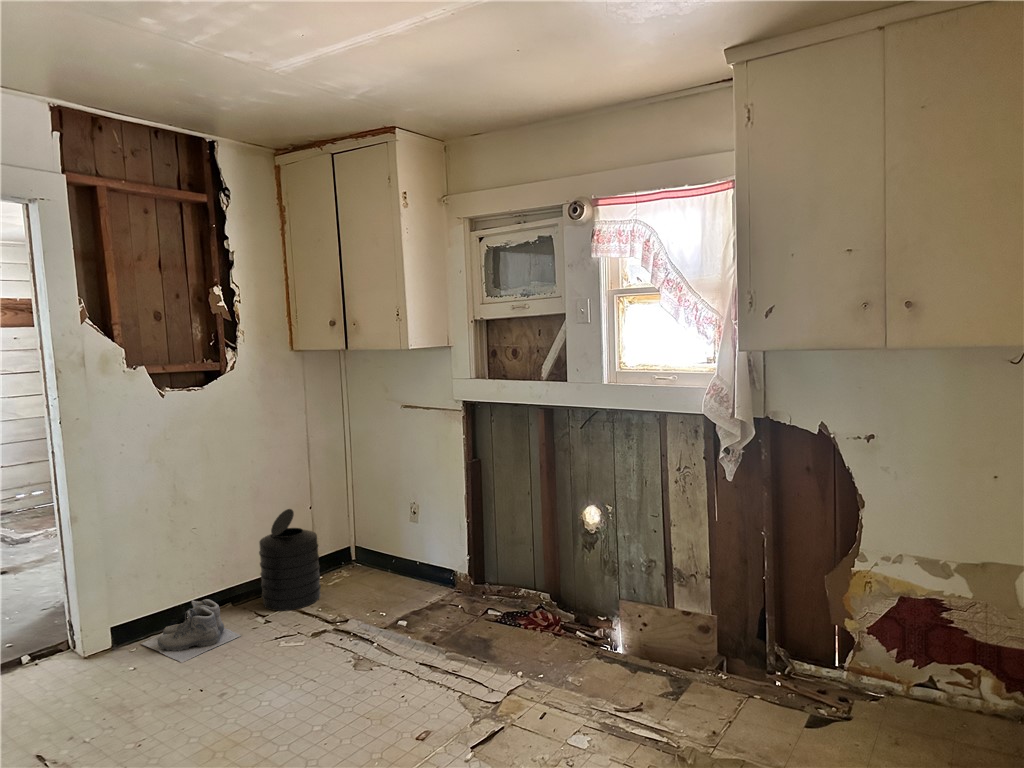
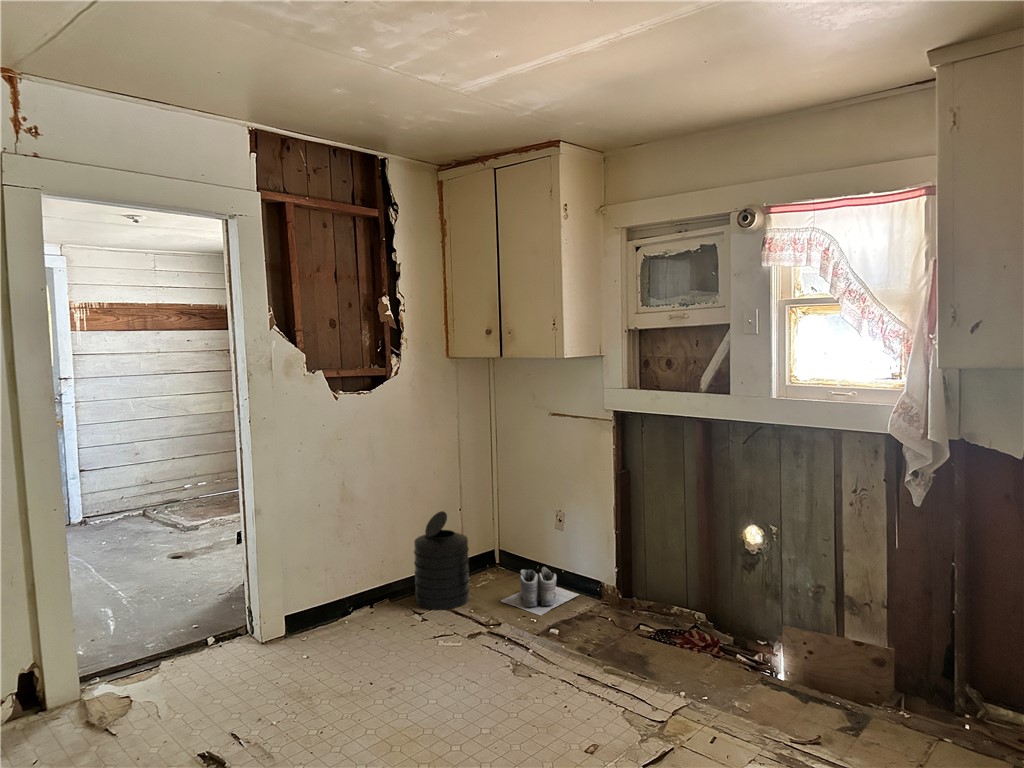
boots: present [141,599,241,663] -> present [501,567,579,616]

